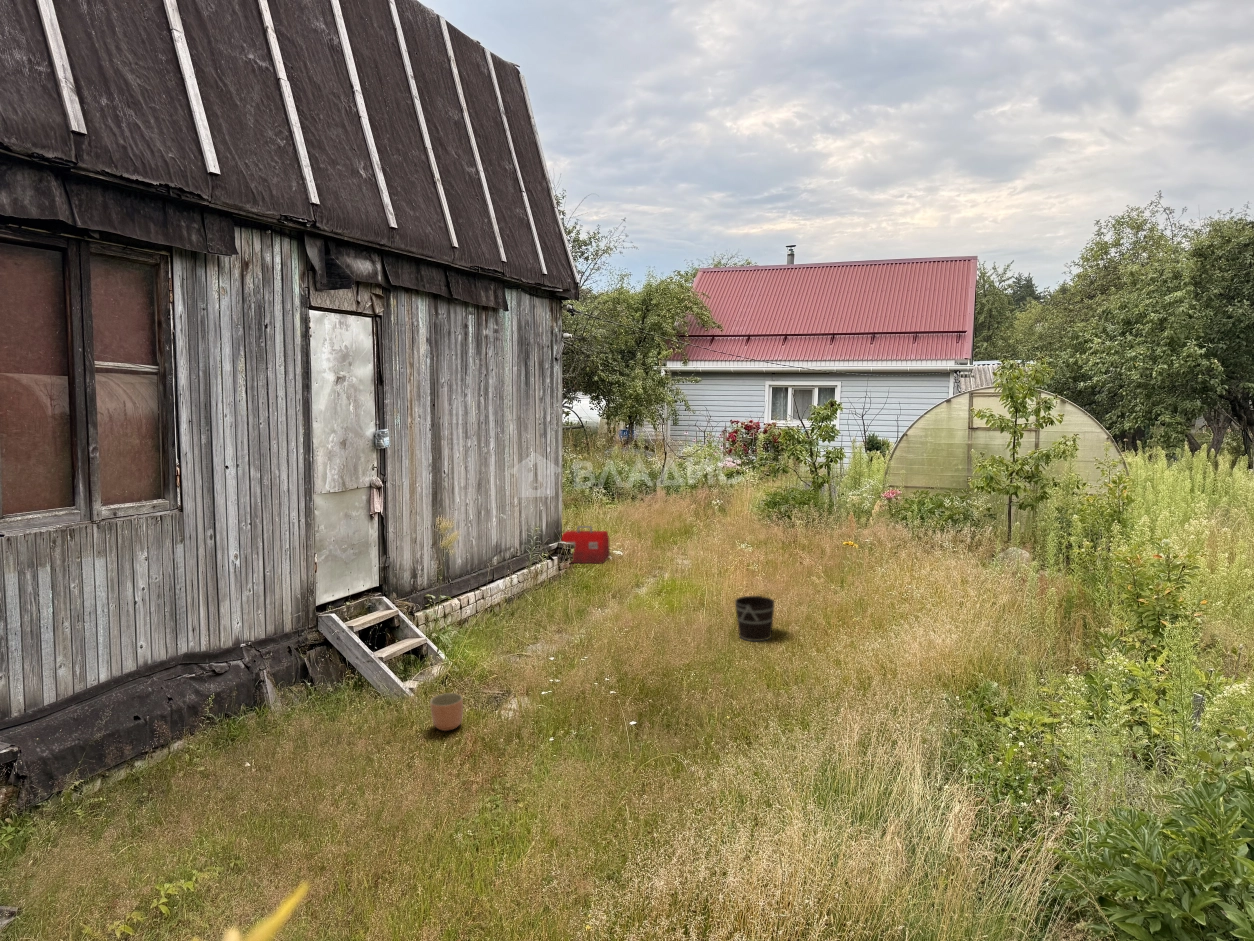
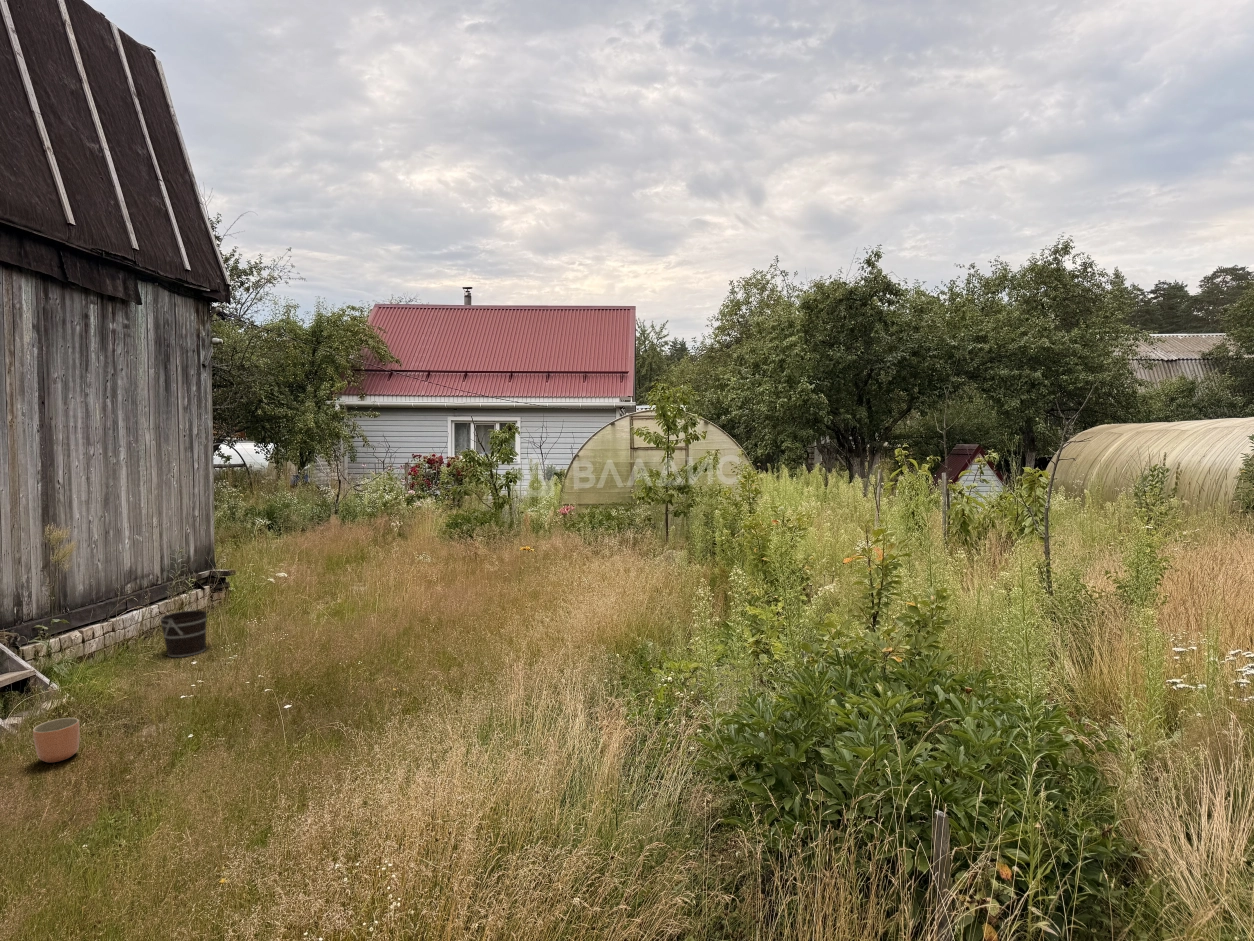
toolbox: present [562,526,610,563] -> none [216,549,276,592]
bucket: present [735,594,774,641] -> present [161,610,207,657]

